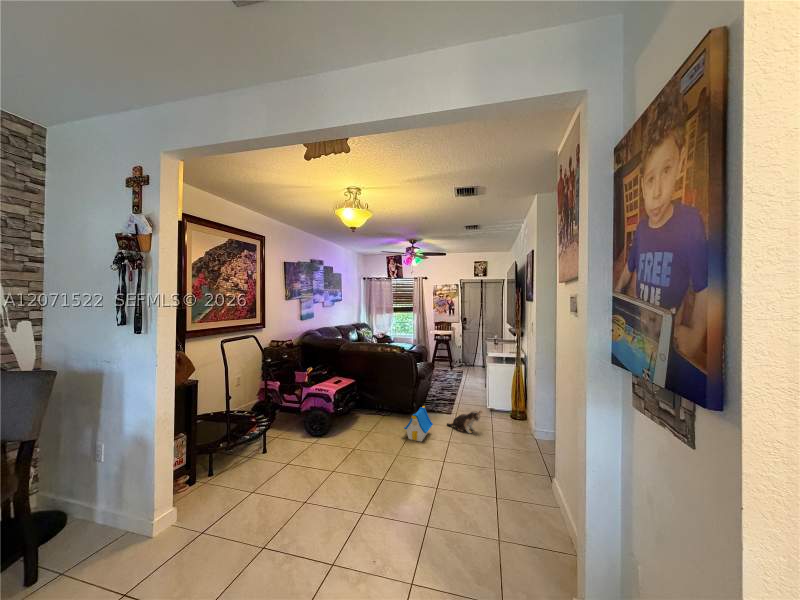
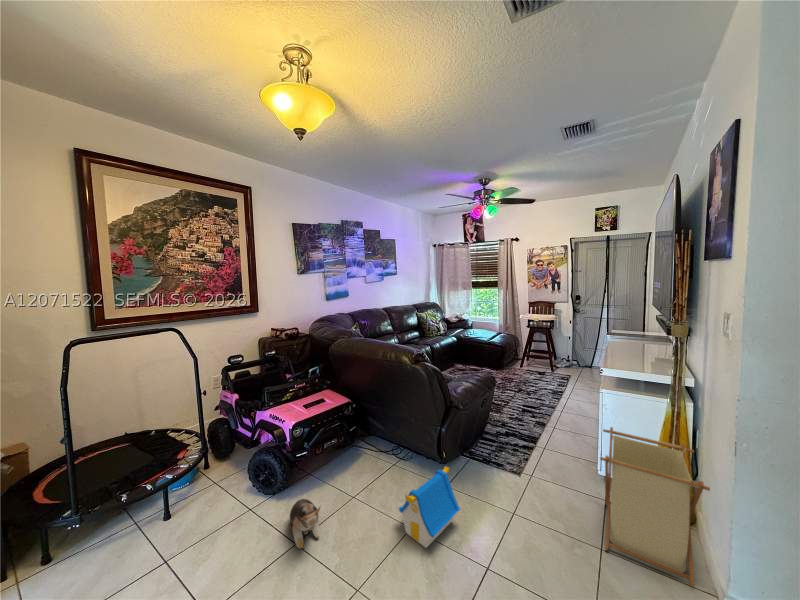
laundry basket: none [490,379,528,433] -> present [600,427,710,587]
plush toy: present [447,411,482,433] -> present [290,499,320,548]

